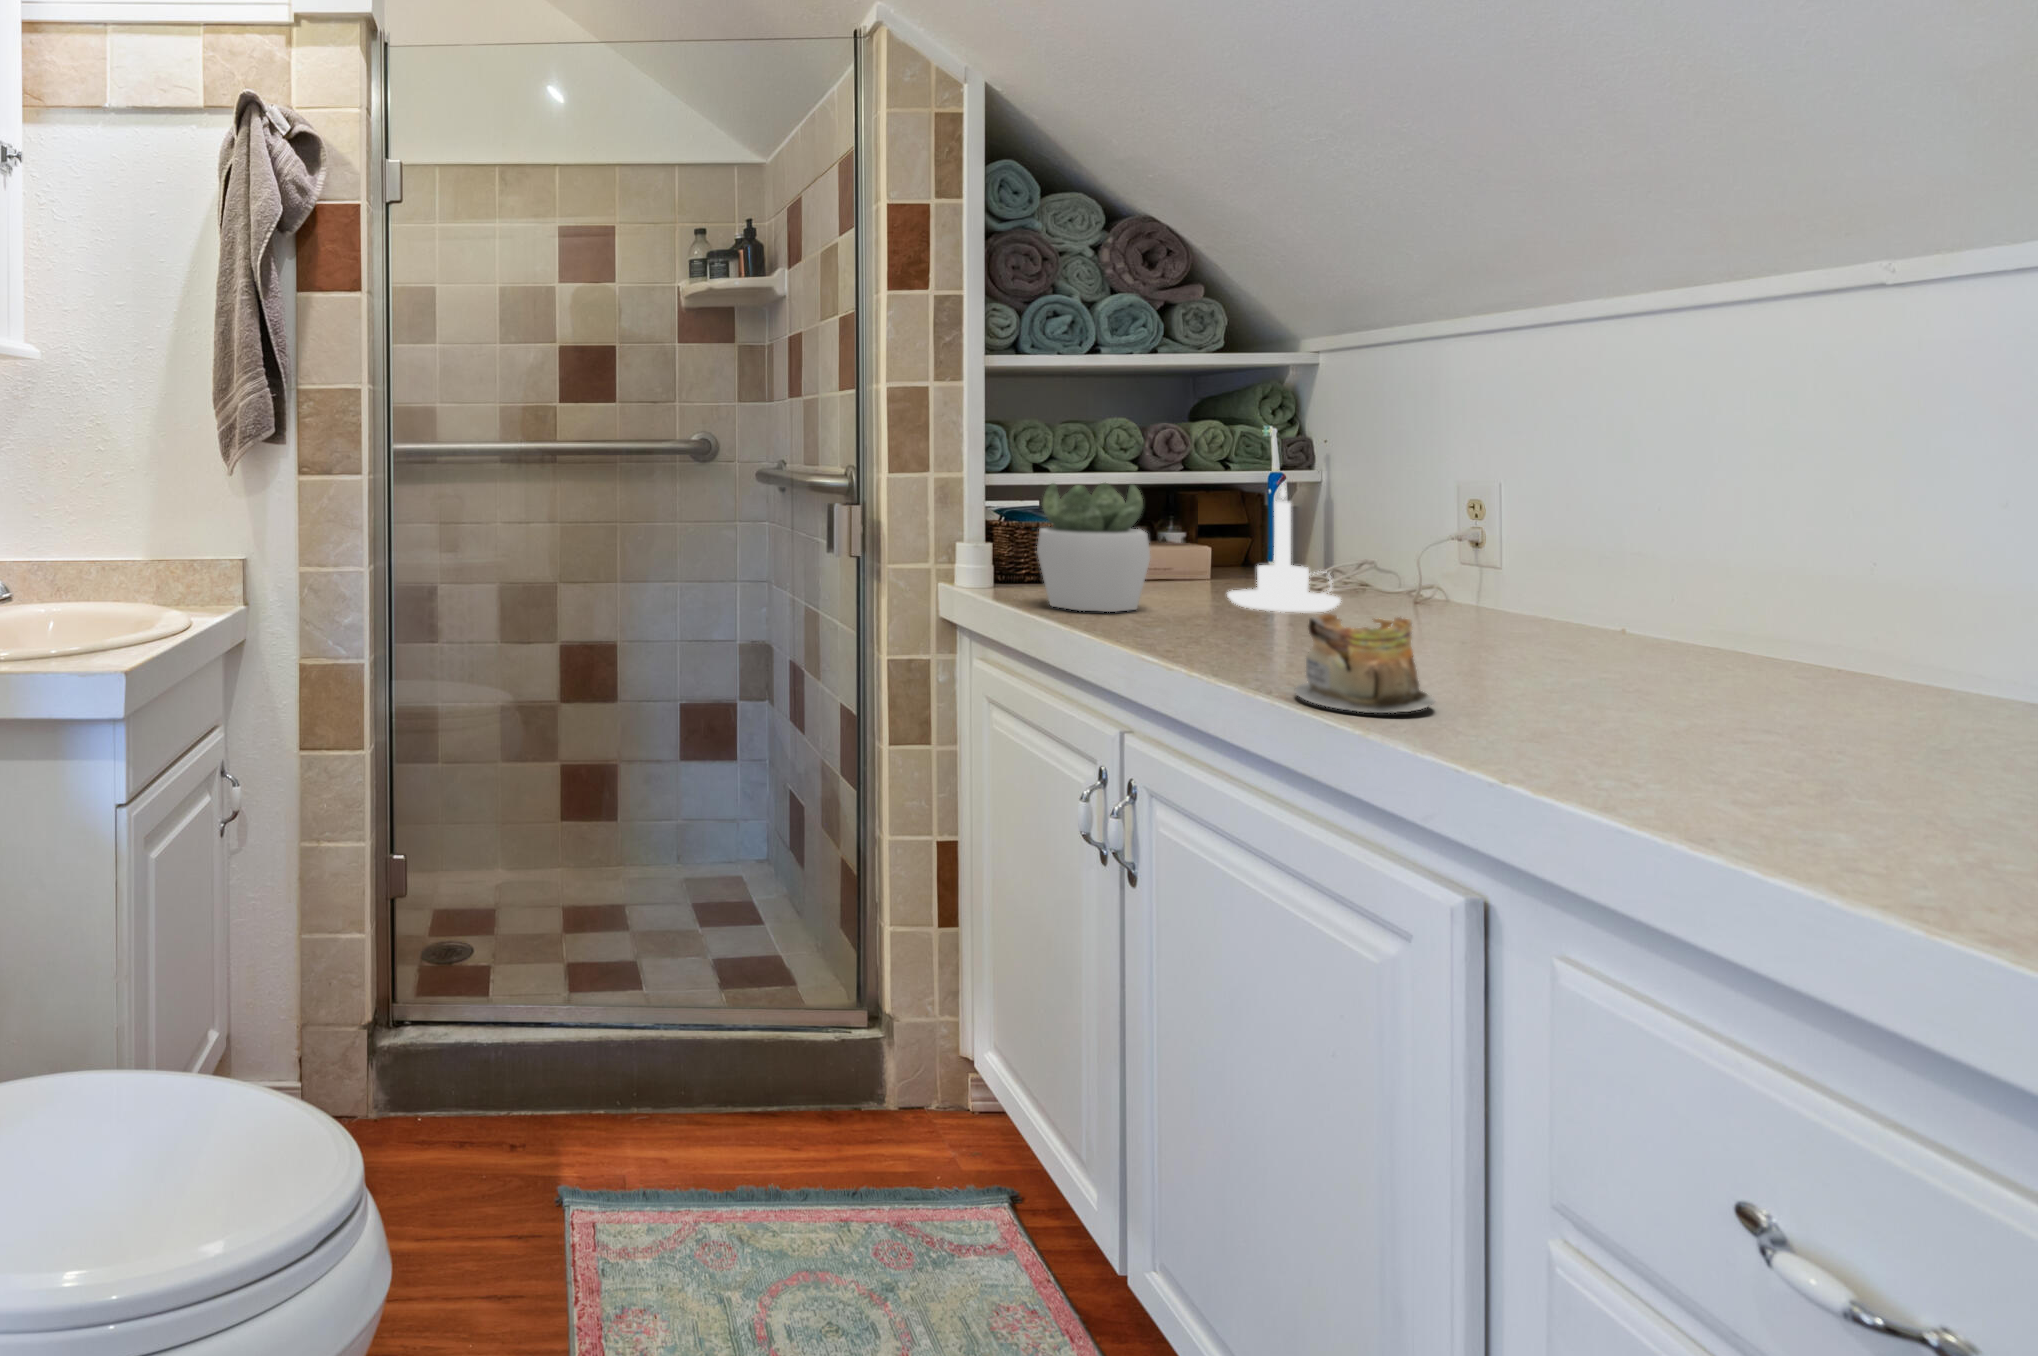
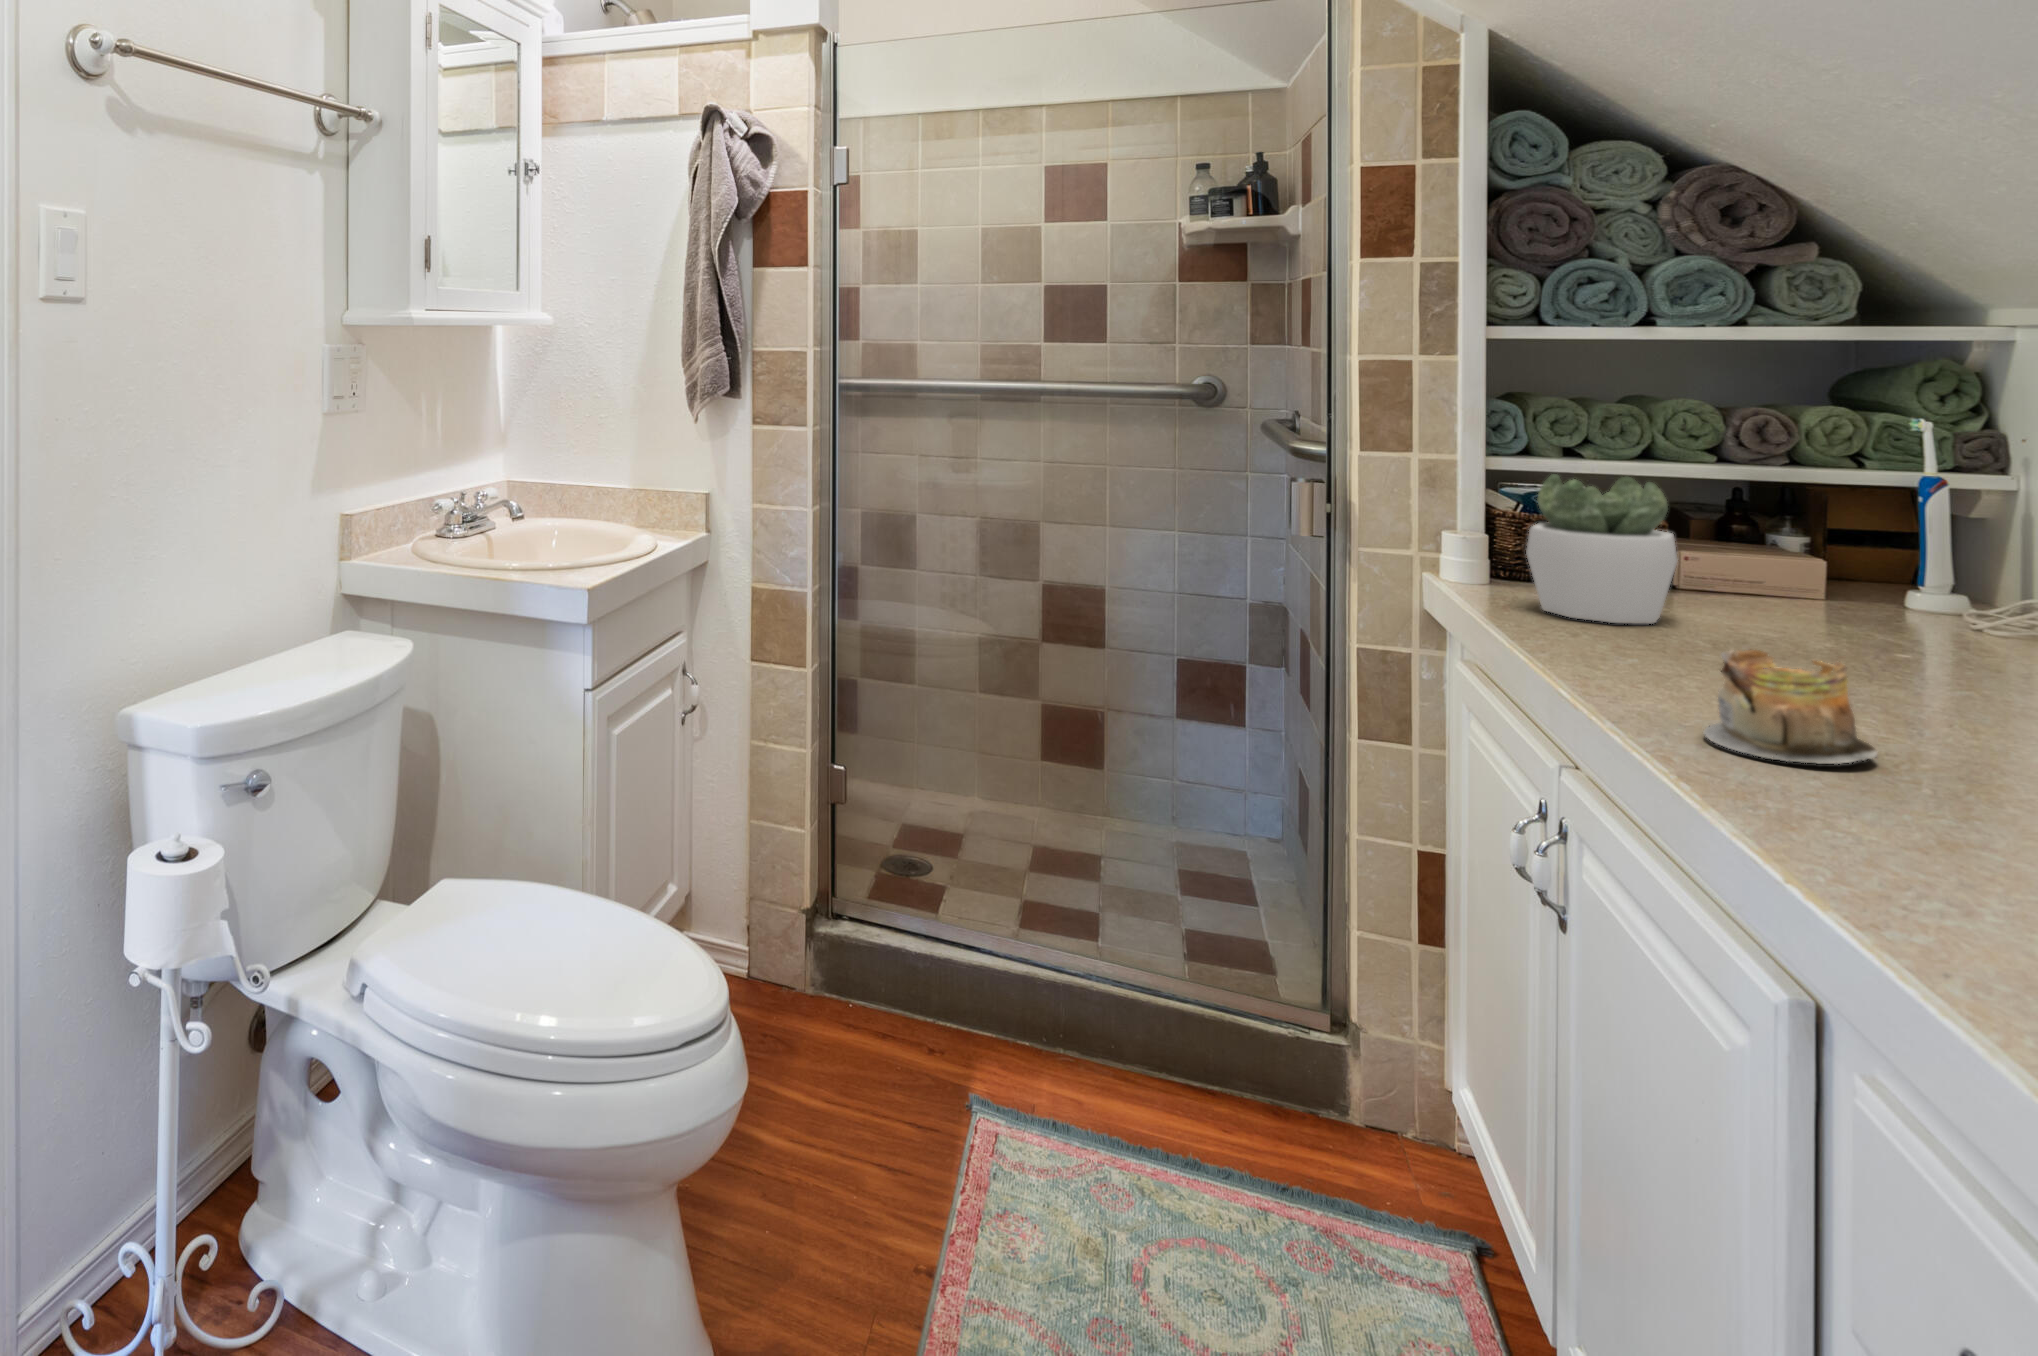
candle holder: present [1227,486,1341,613] -> none [1794,489,1962,648]

